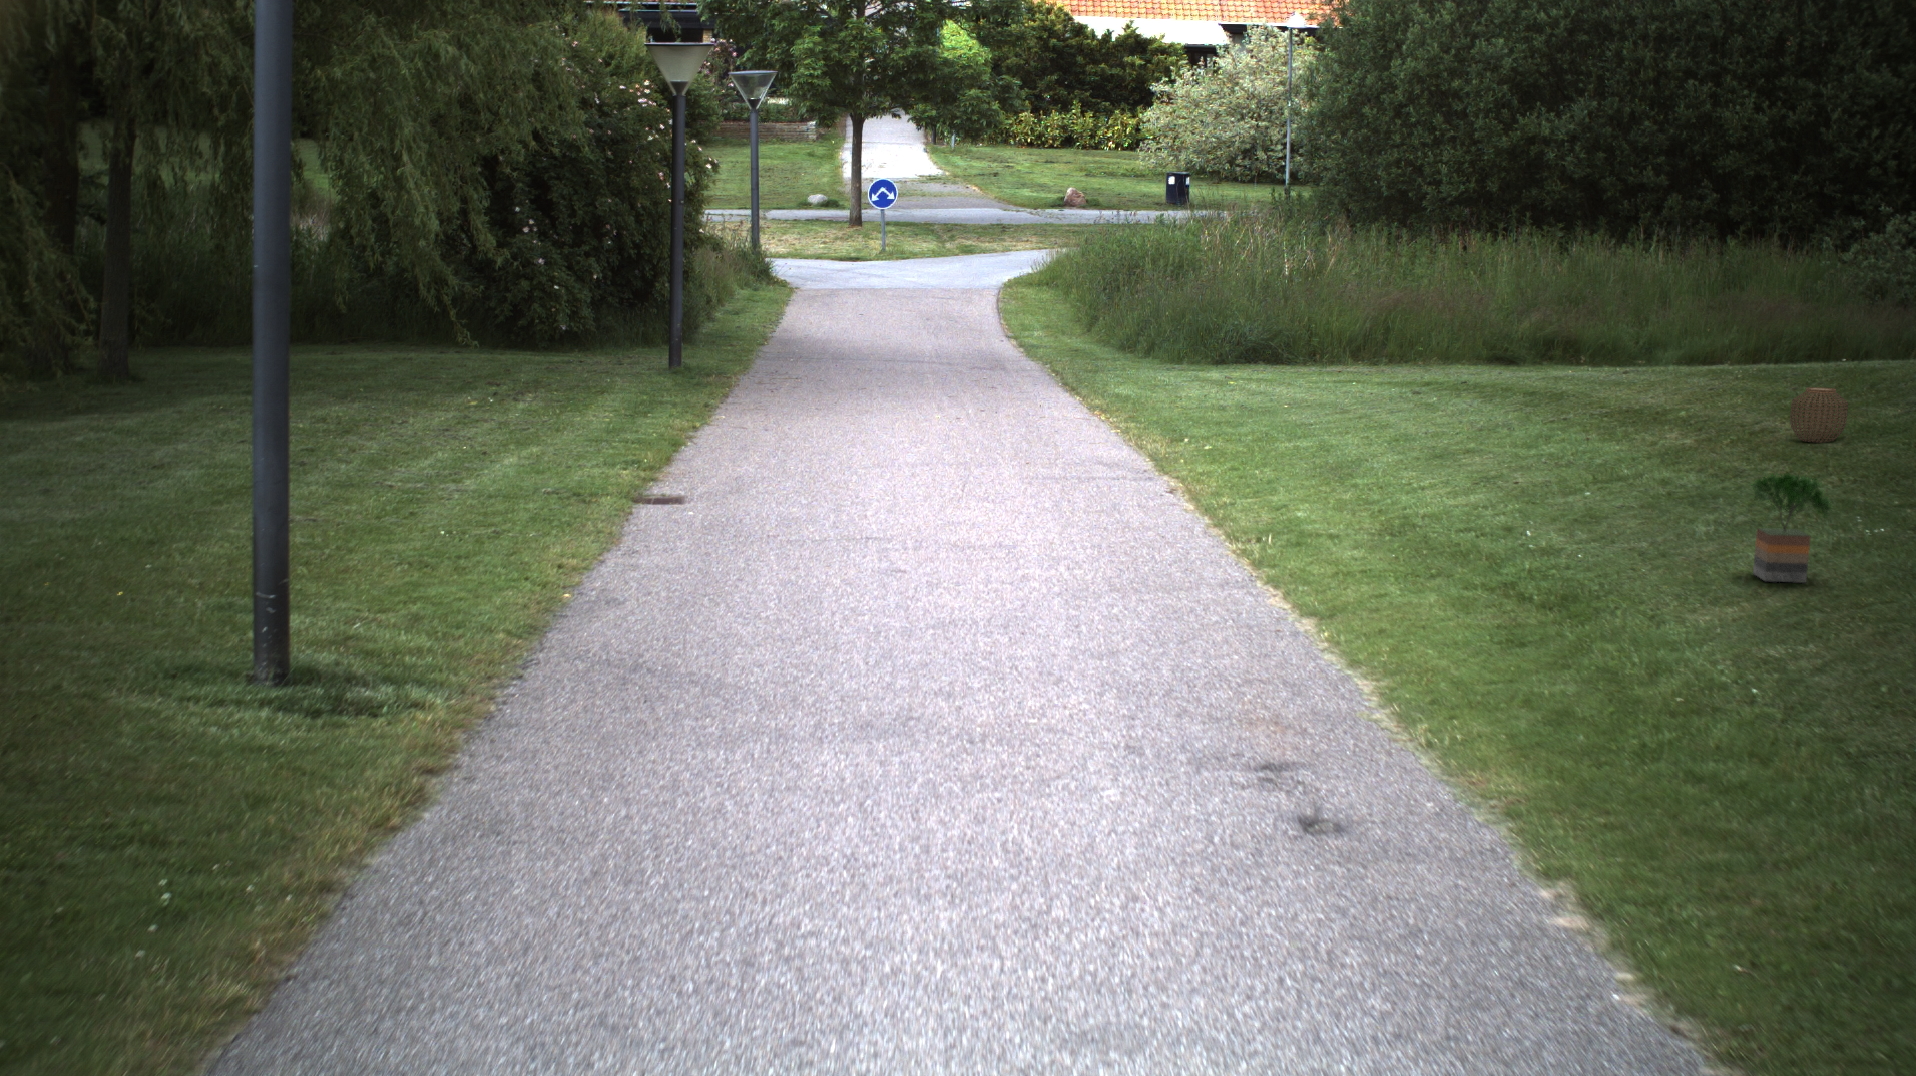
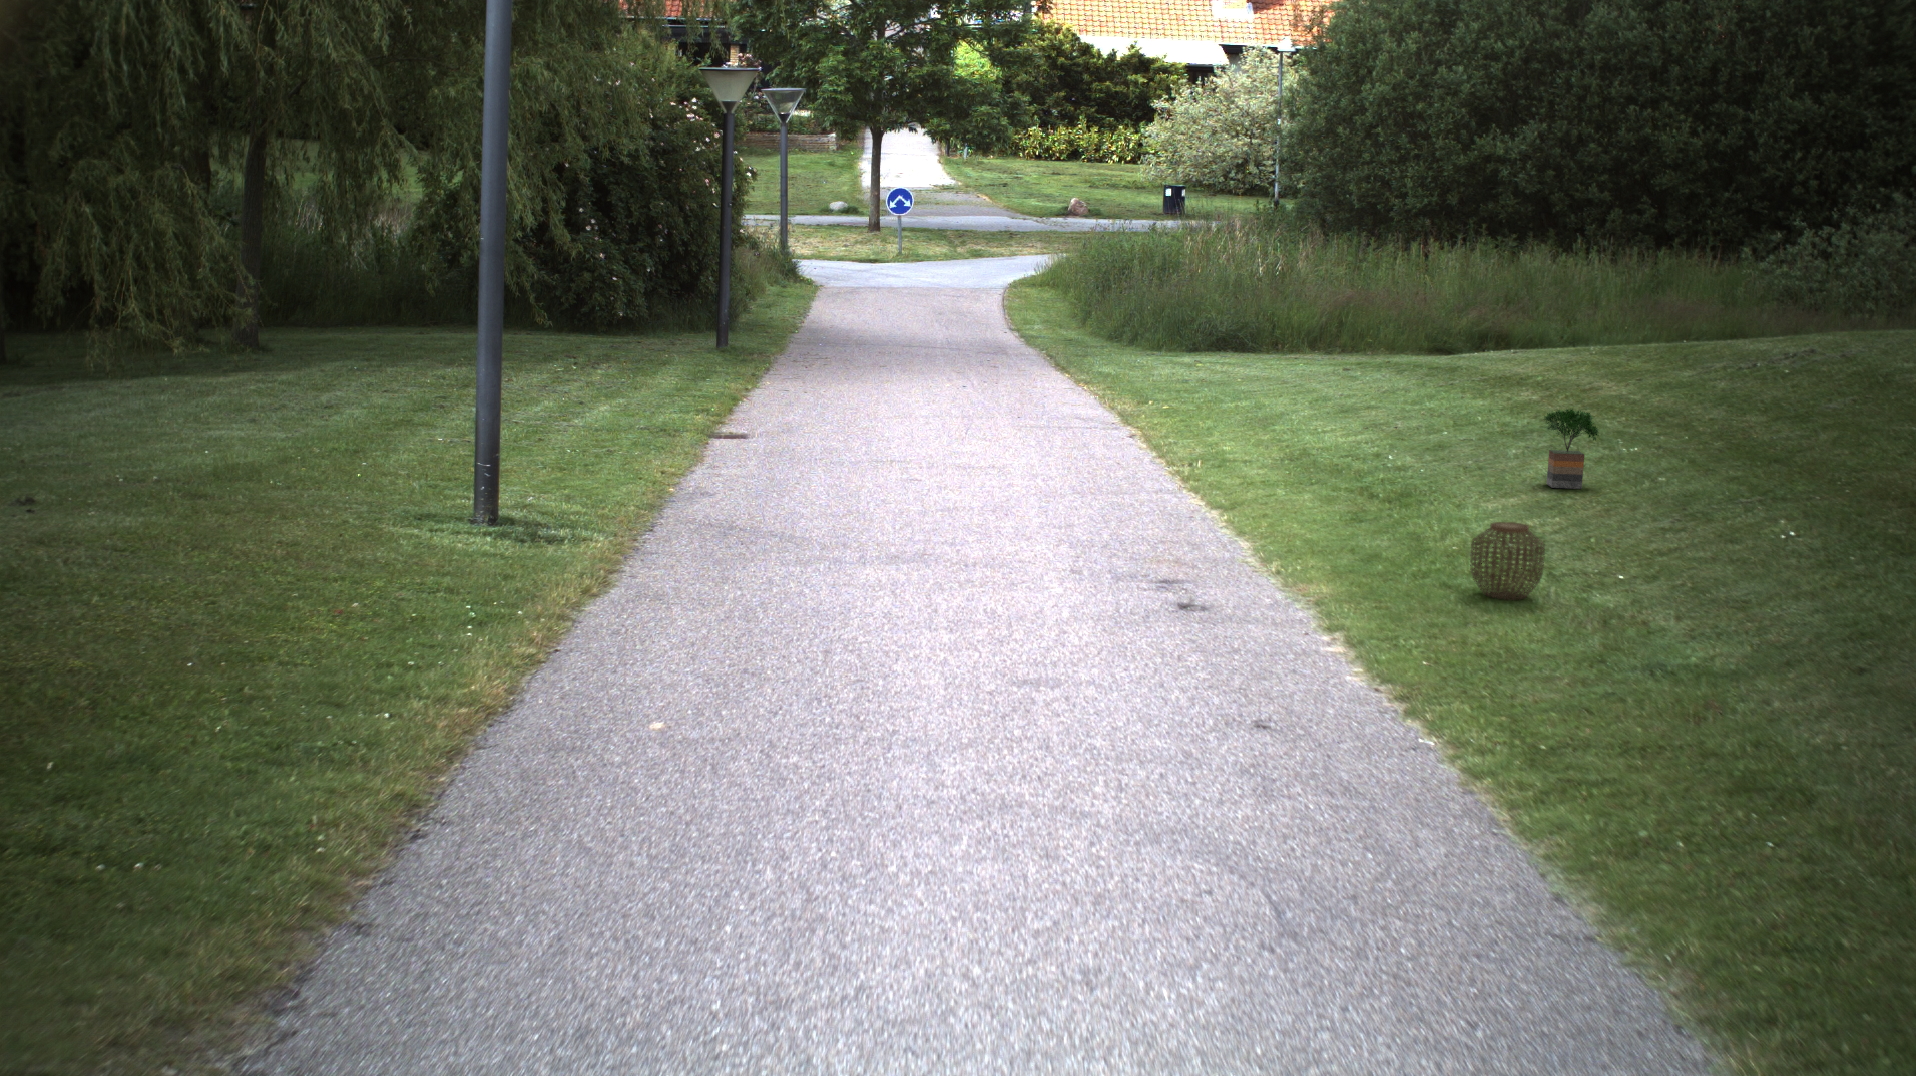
woven basket: present [1790,387,1848,443] -> present [1470,522,1545,600]

